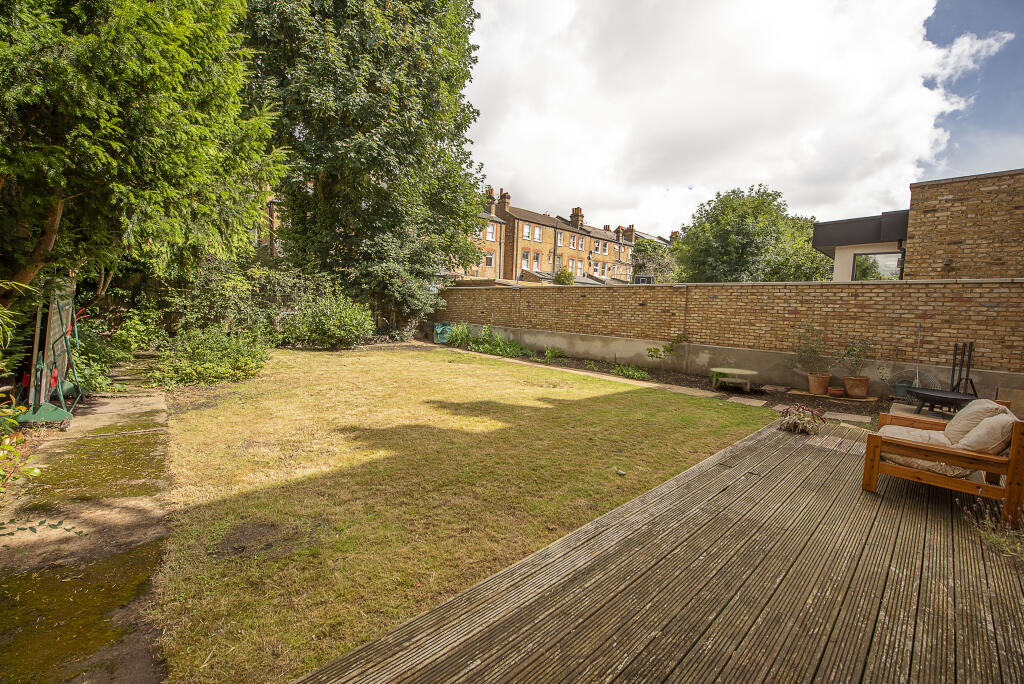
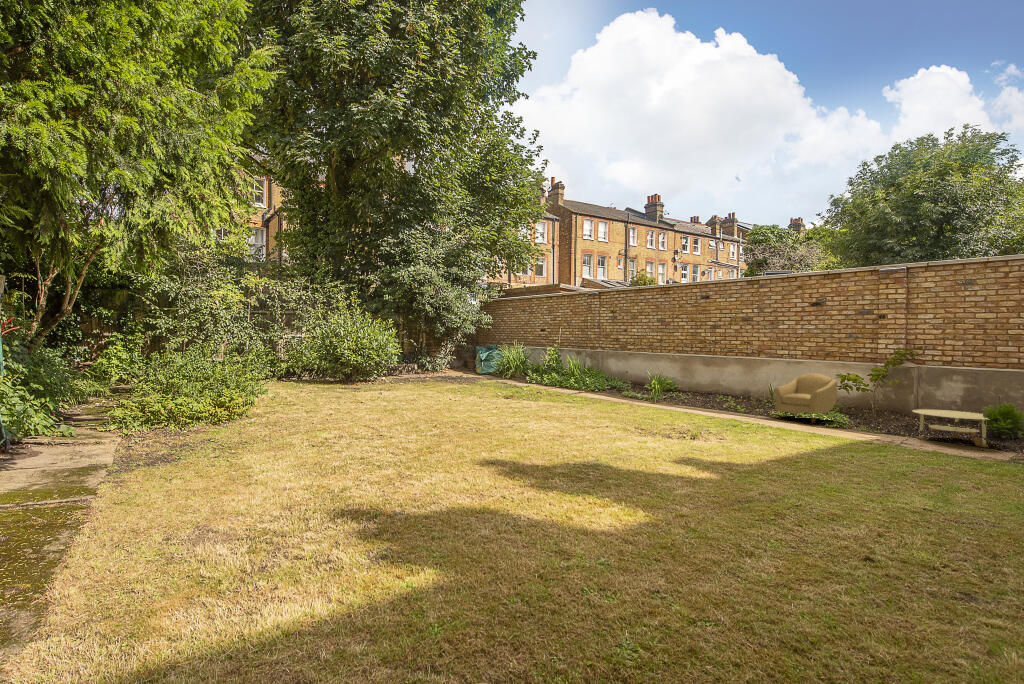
chair: none [631,344,671,378] -> present [775,373,837,423]

